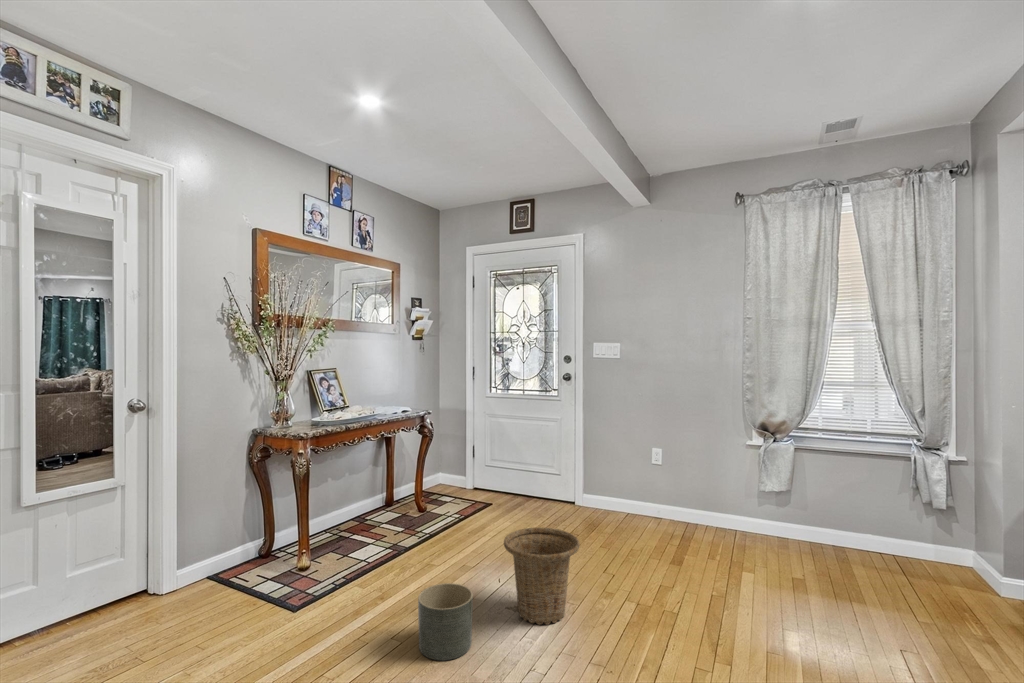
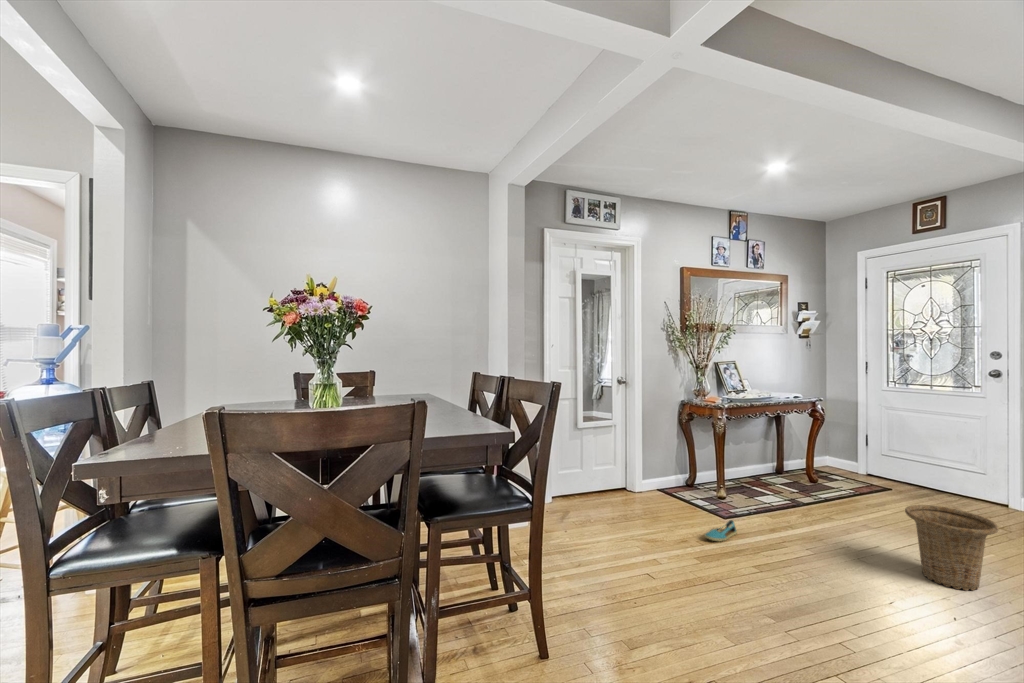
planter: present [418,583,473,660] -> none [822,526,873,582]
shoe: none [257,609,314,660] -> present [704,520,737,541]

